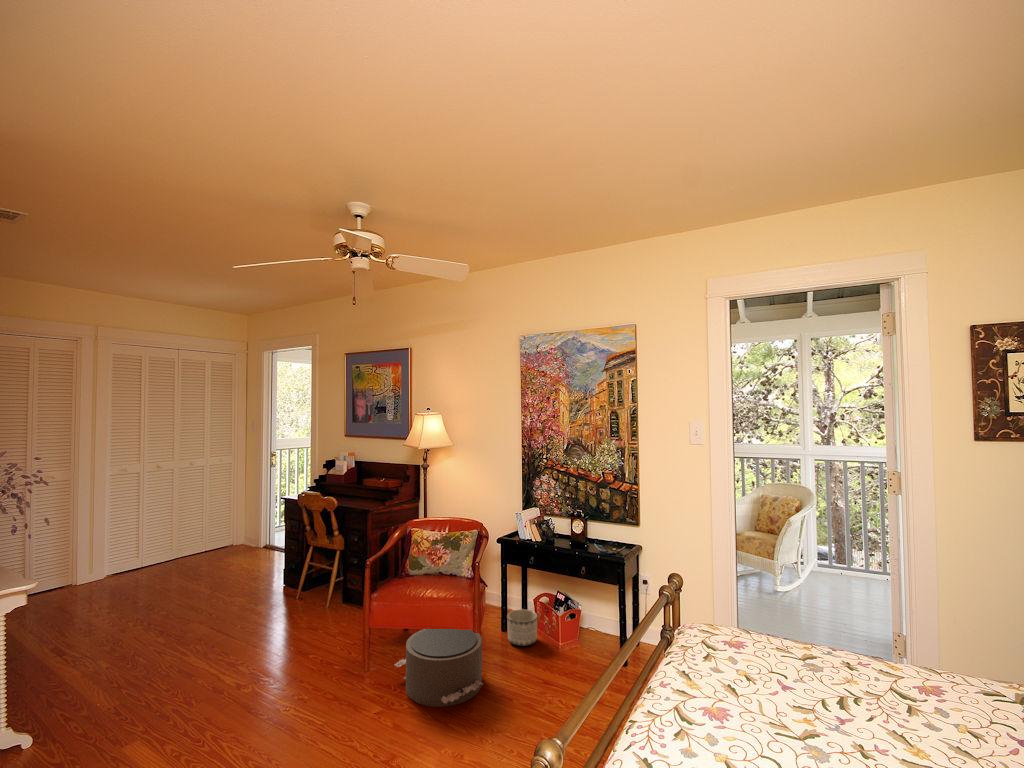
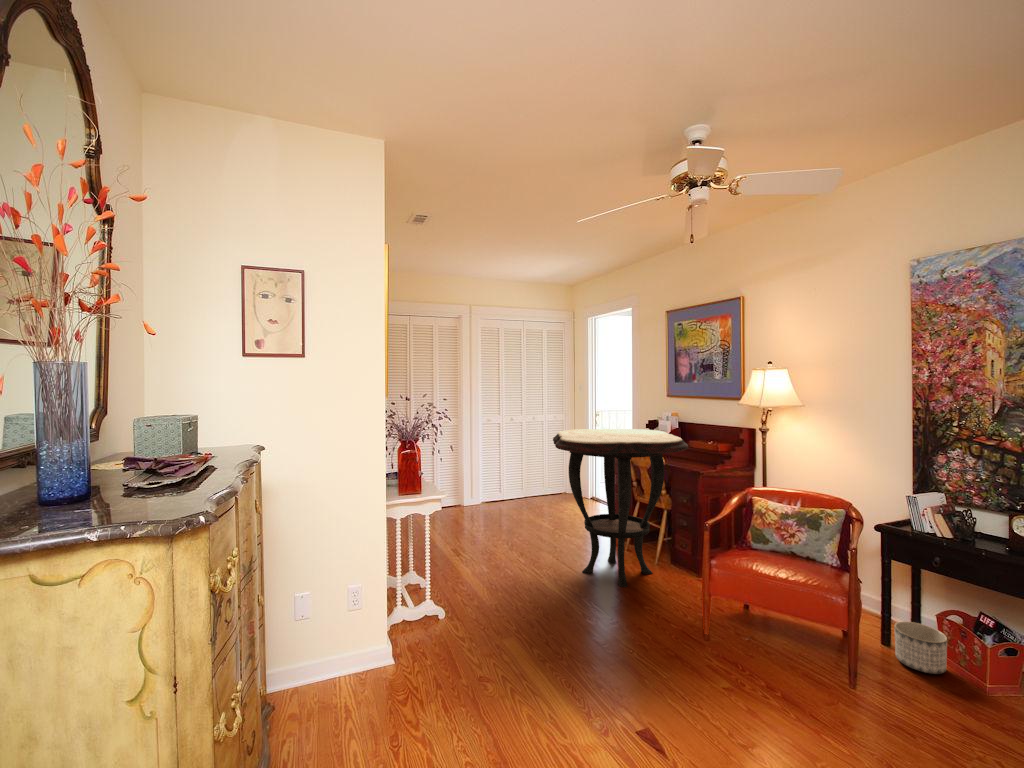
side table: none [211,472,359,640] -> present [553,429,688,587]
pouf: present [395,629,483,707] -> none [739,614,871,720]

